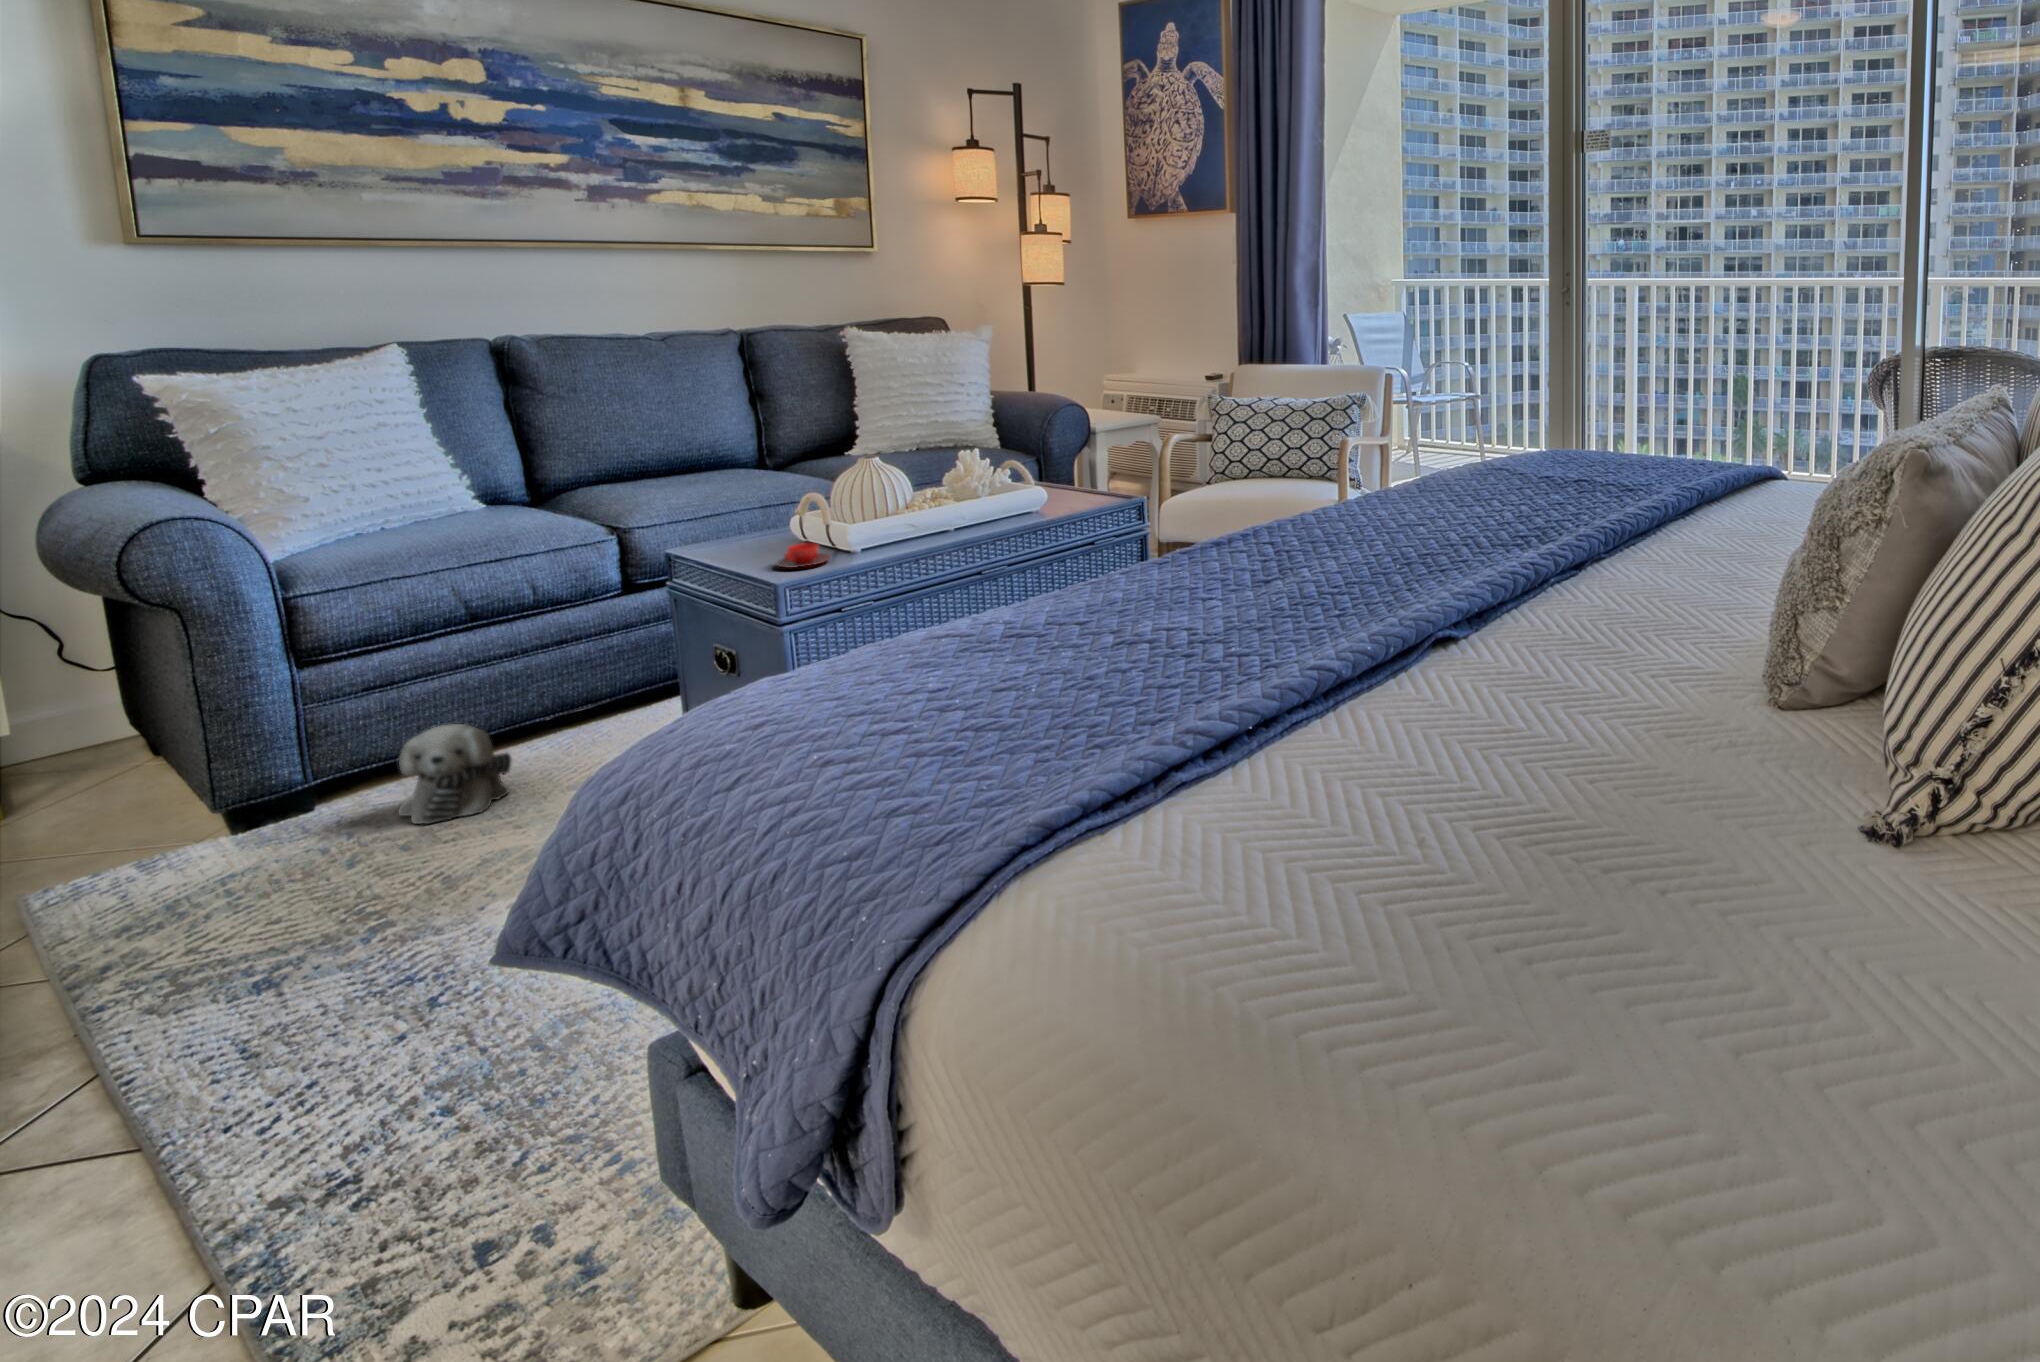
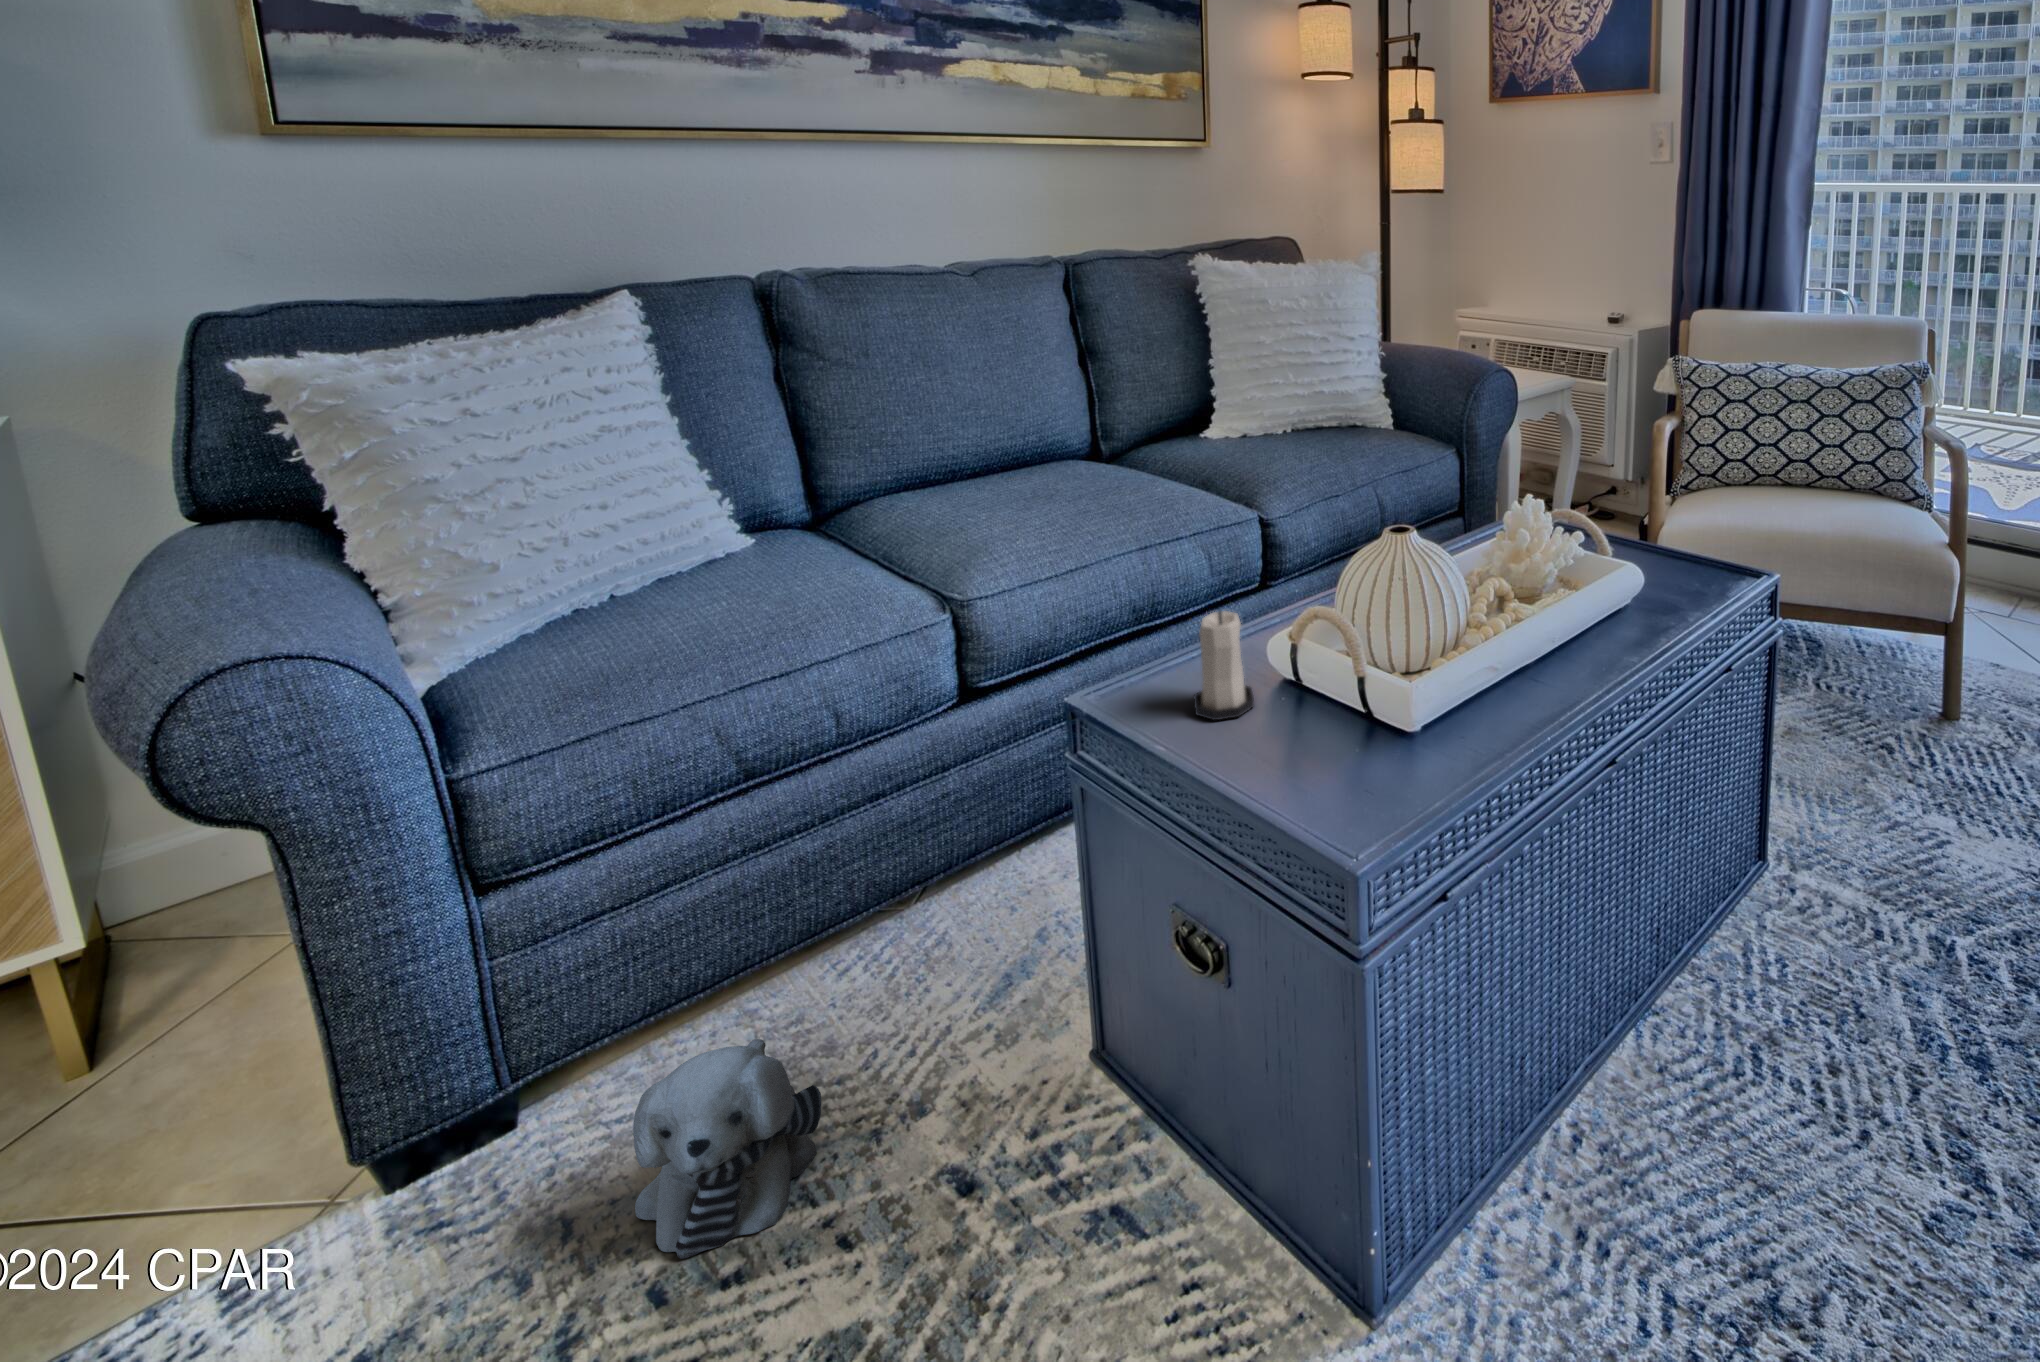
candle: none [734,496,773,553] -> present [1194,611,1254,720]
teacup: present [777,543,831,567] -> none [1307,728,1404,798]

